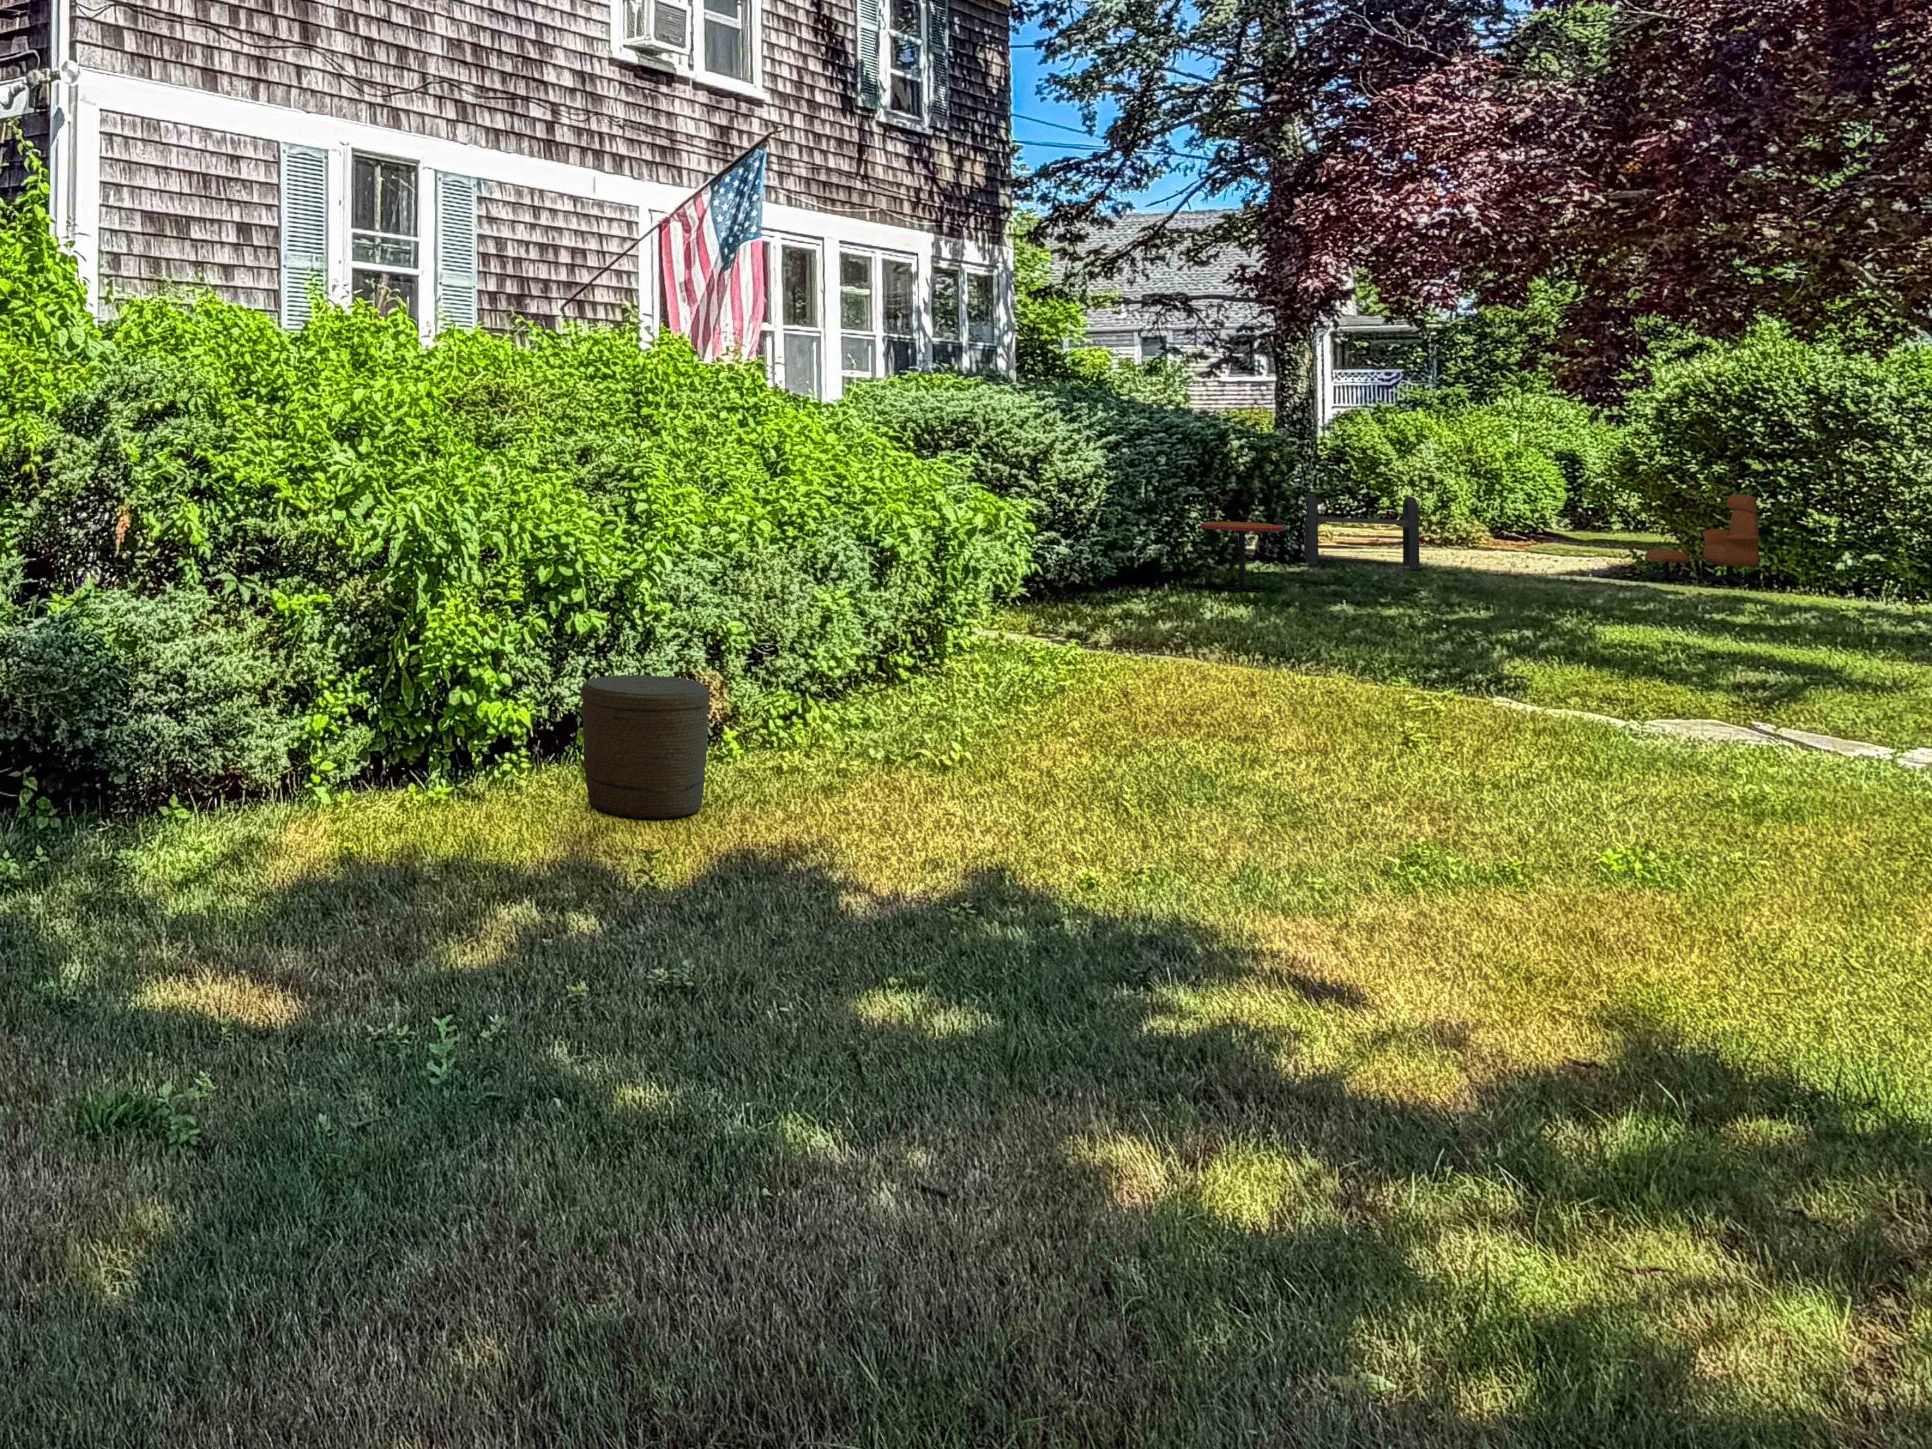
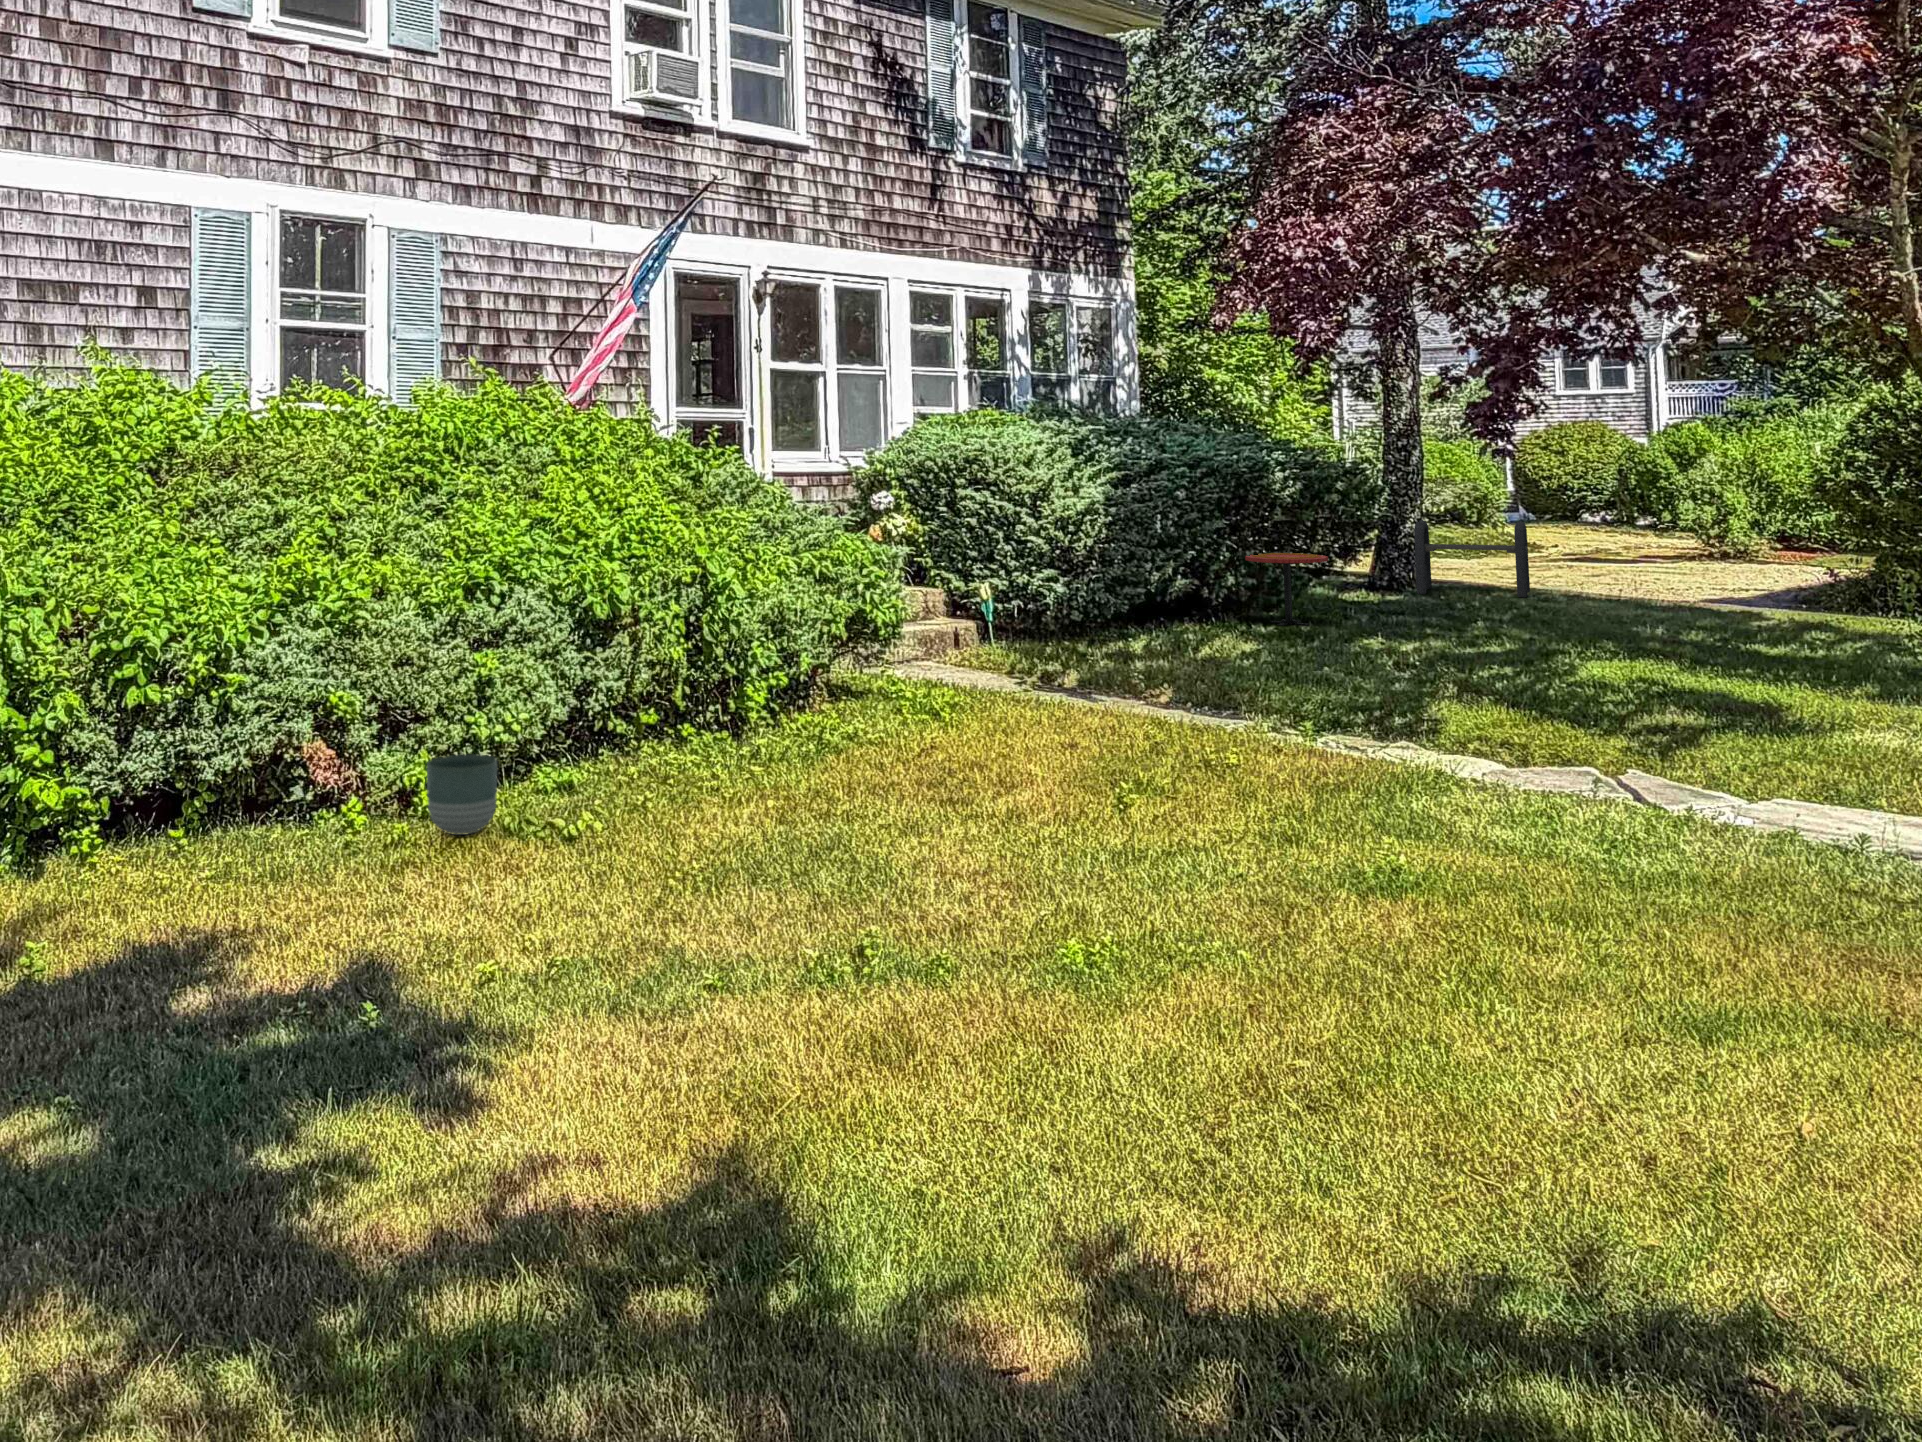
lounge chair: present [1639,494,1763,584] -> none [1761,513,1892,608]
woven basket: present [580,675,710,819] -> none [56,748,197,906]
planter: none [818,689,885,763] -> present [427,754,497,835]

